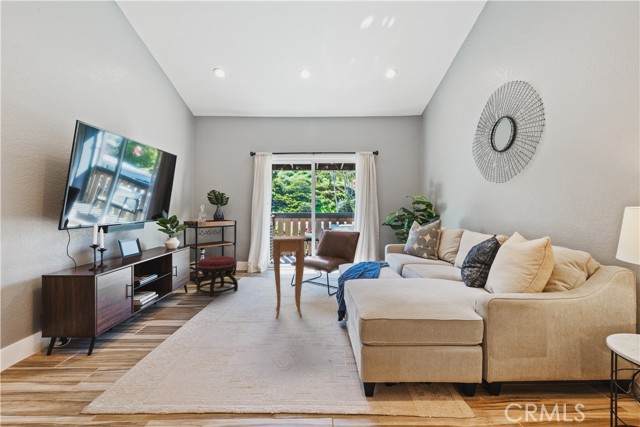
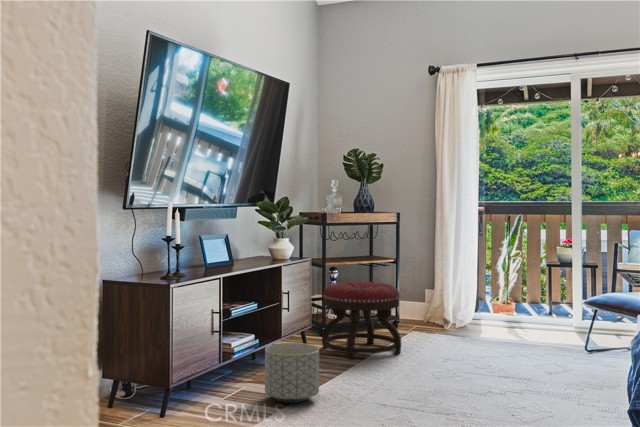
side table: present [273,236,305,319] -> none [475,238,547,415]
planter: none [161,296,193,331] -> present [265,343,319,403]

